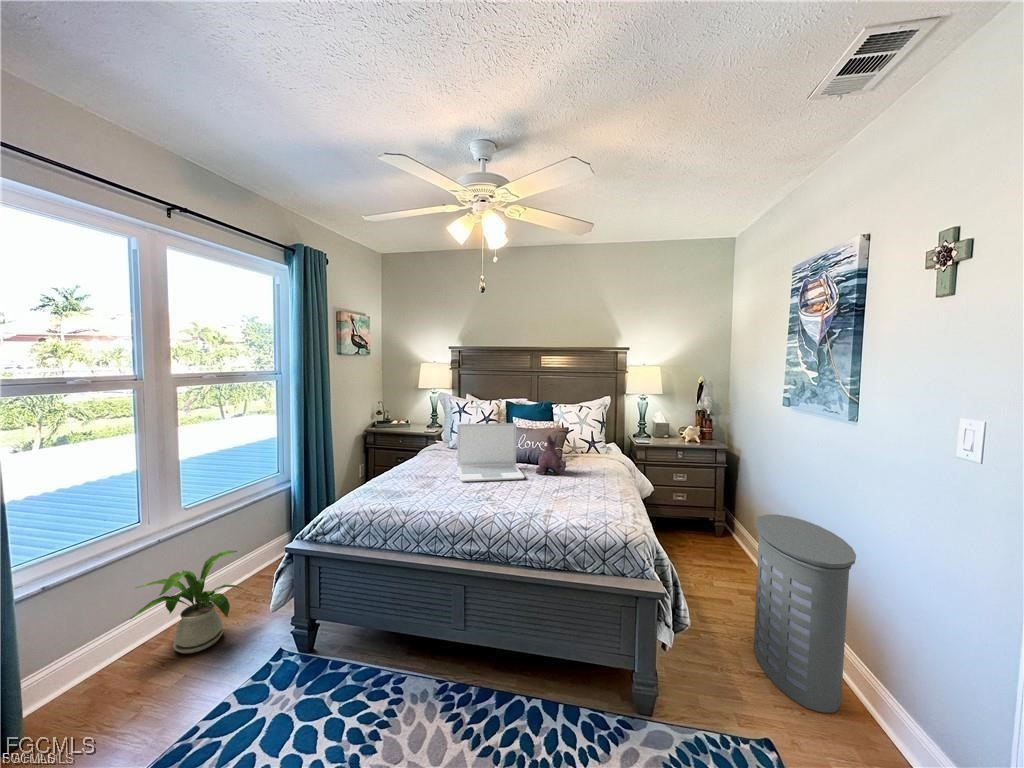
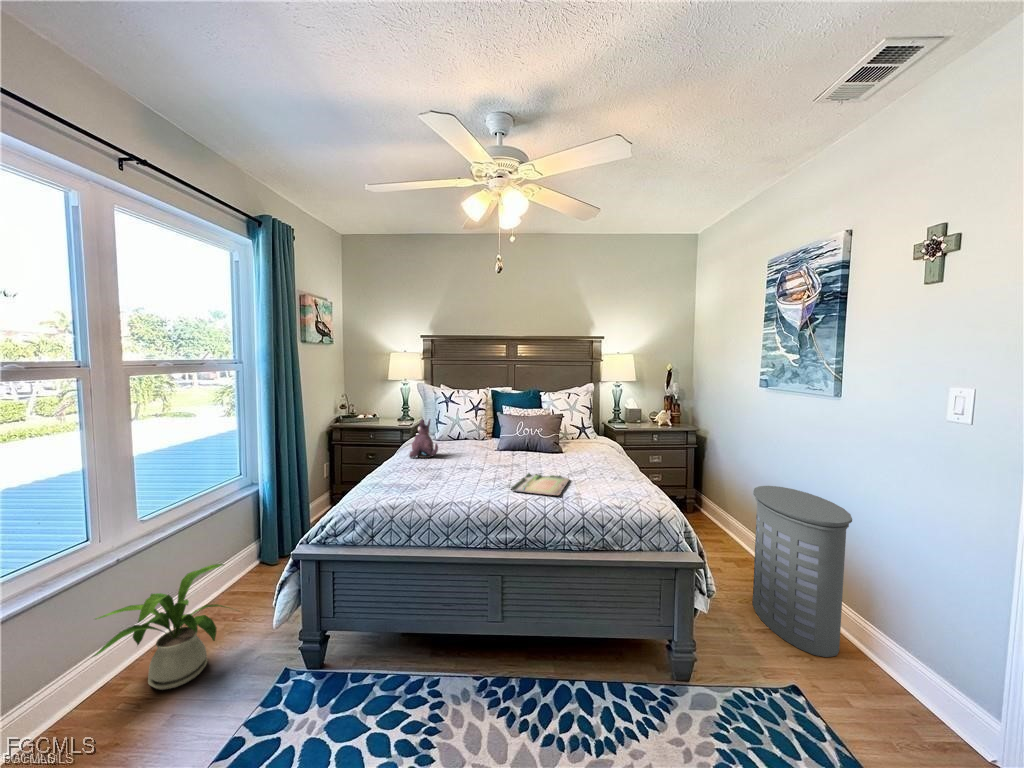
laptop: present [457,423,525,482] -> none [456,411,531,472]
plush toy: present [536,435,566,475] -> present [409,419,438,458]
tray: none [487,485,553,511] -> present [511,473,569,495]

